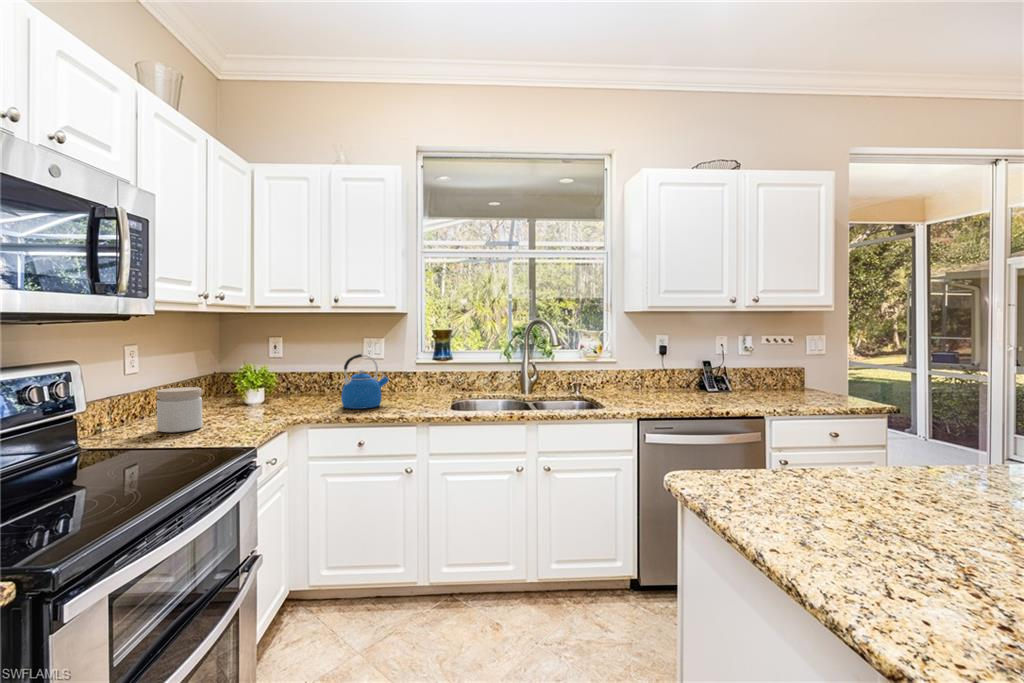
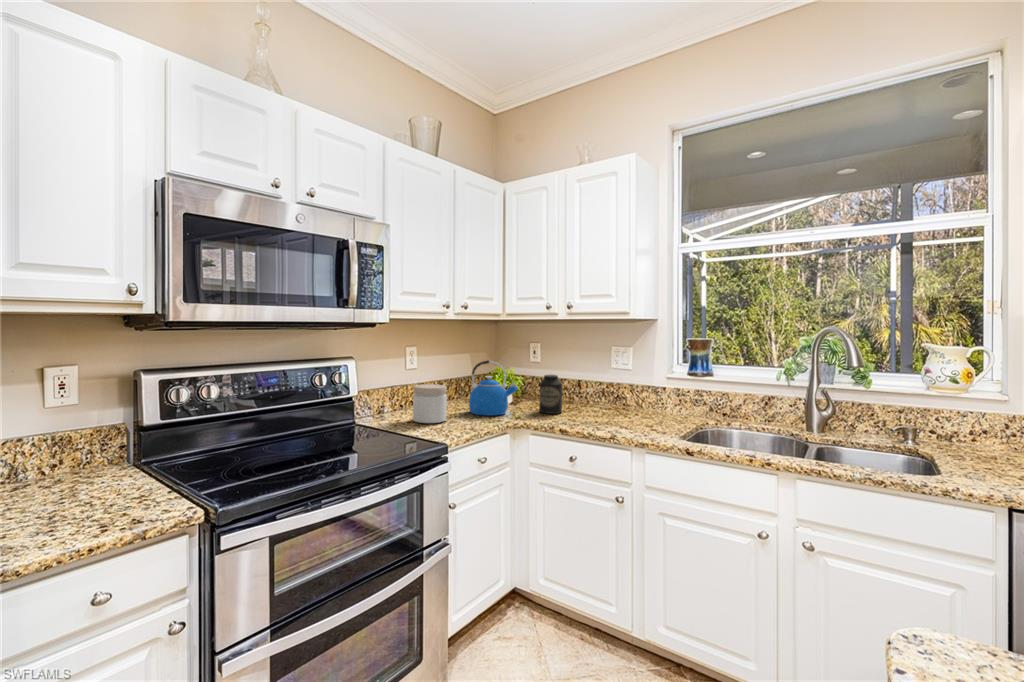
kettle: present [341,354,389,409] -> present [469,360,518,416]
canister: none [299,368,324,407] -> present [539,375,562,414]

